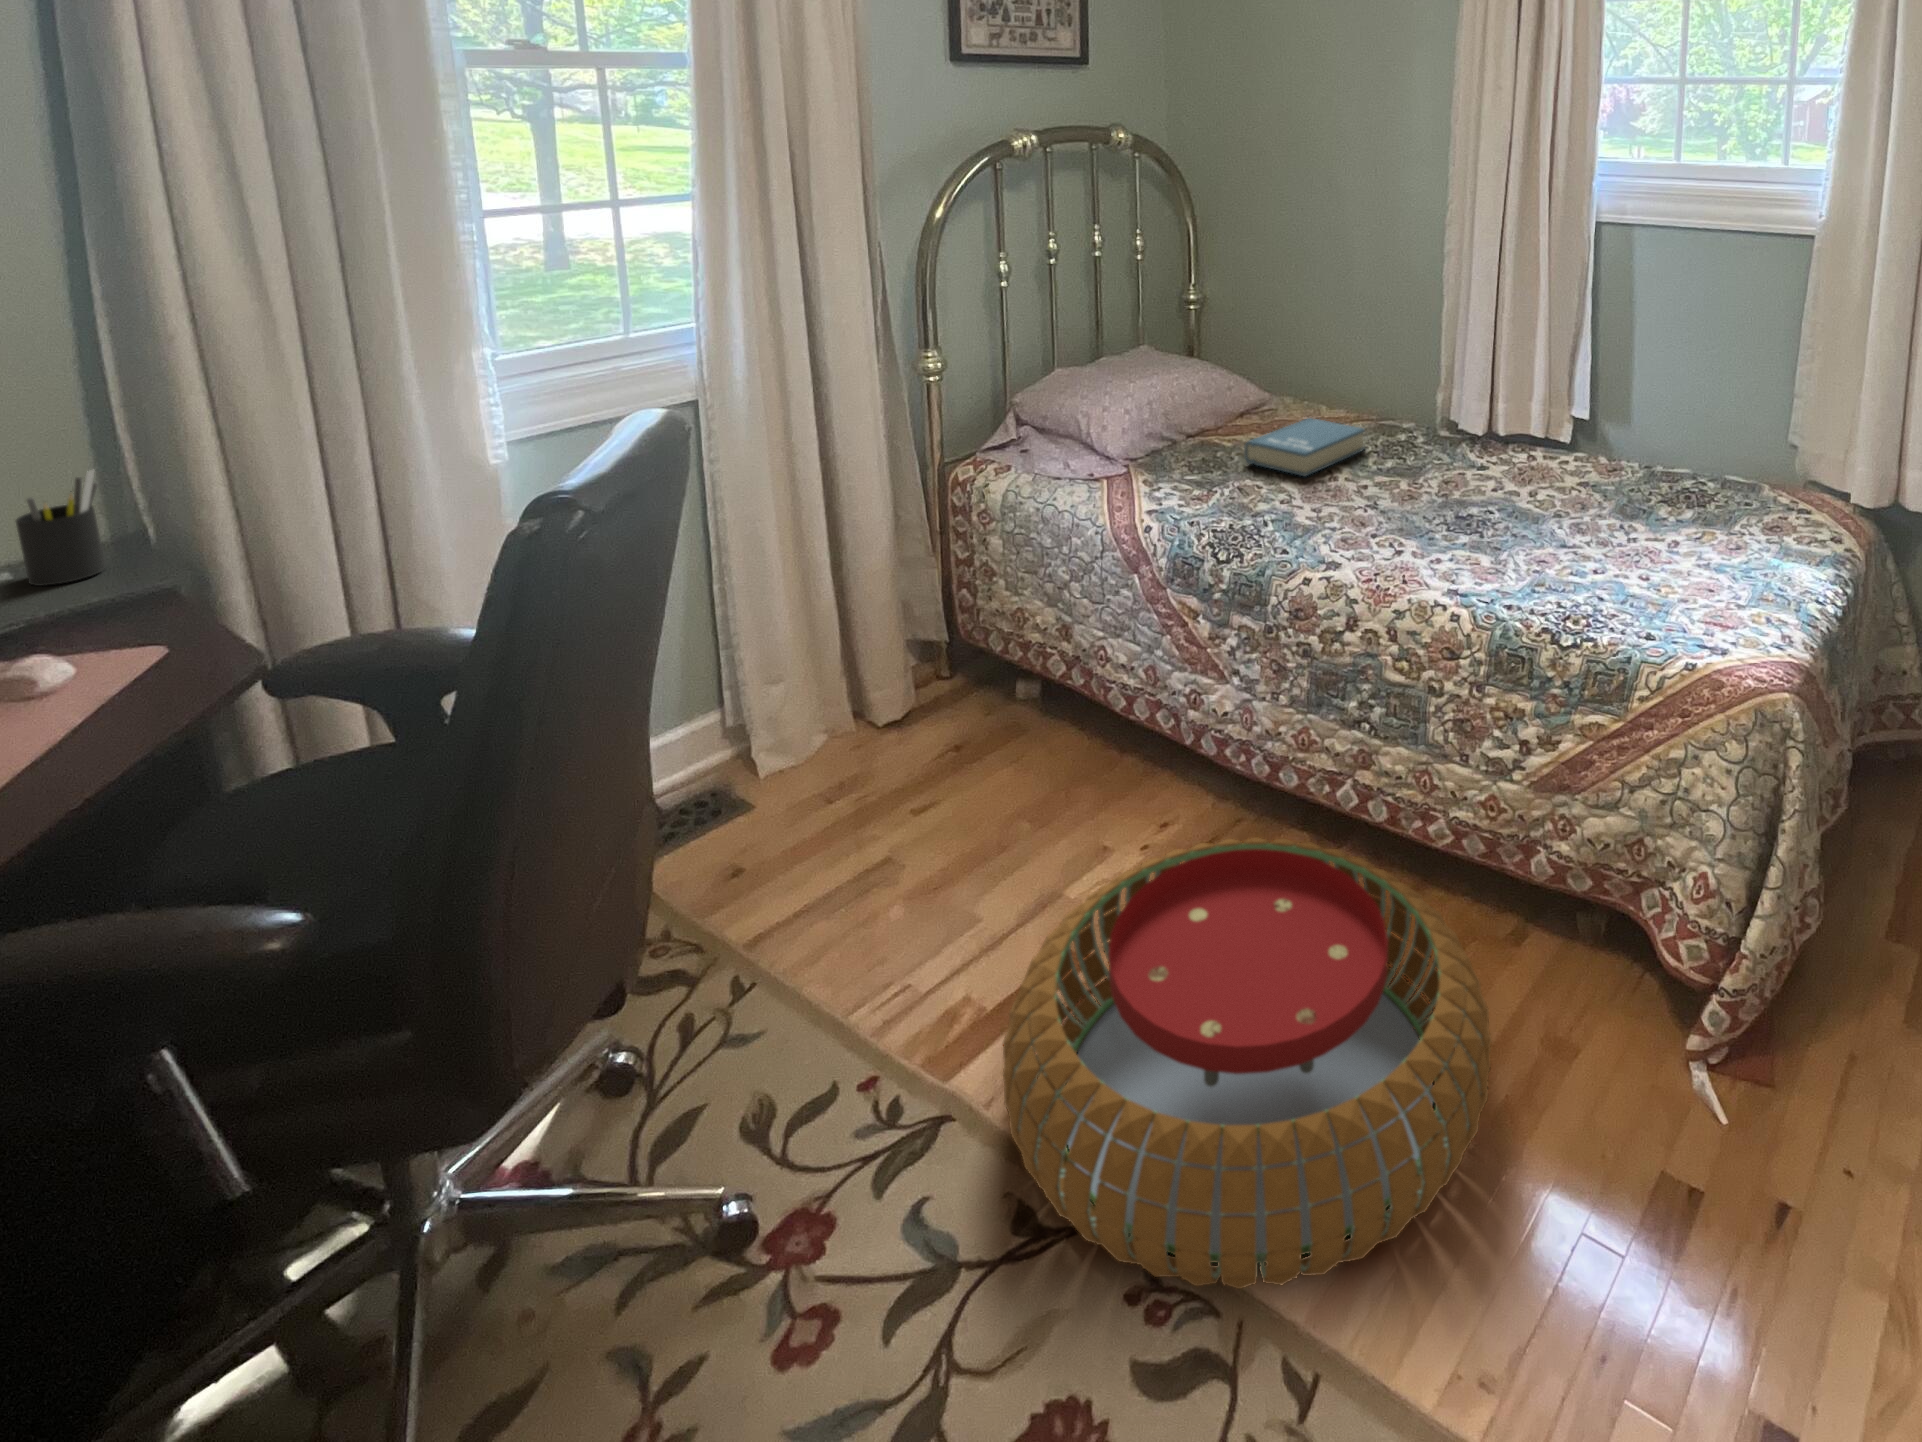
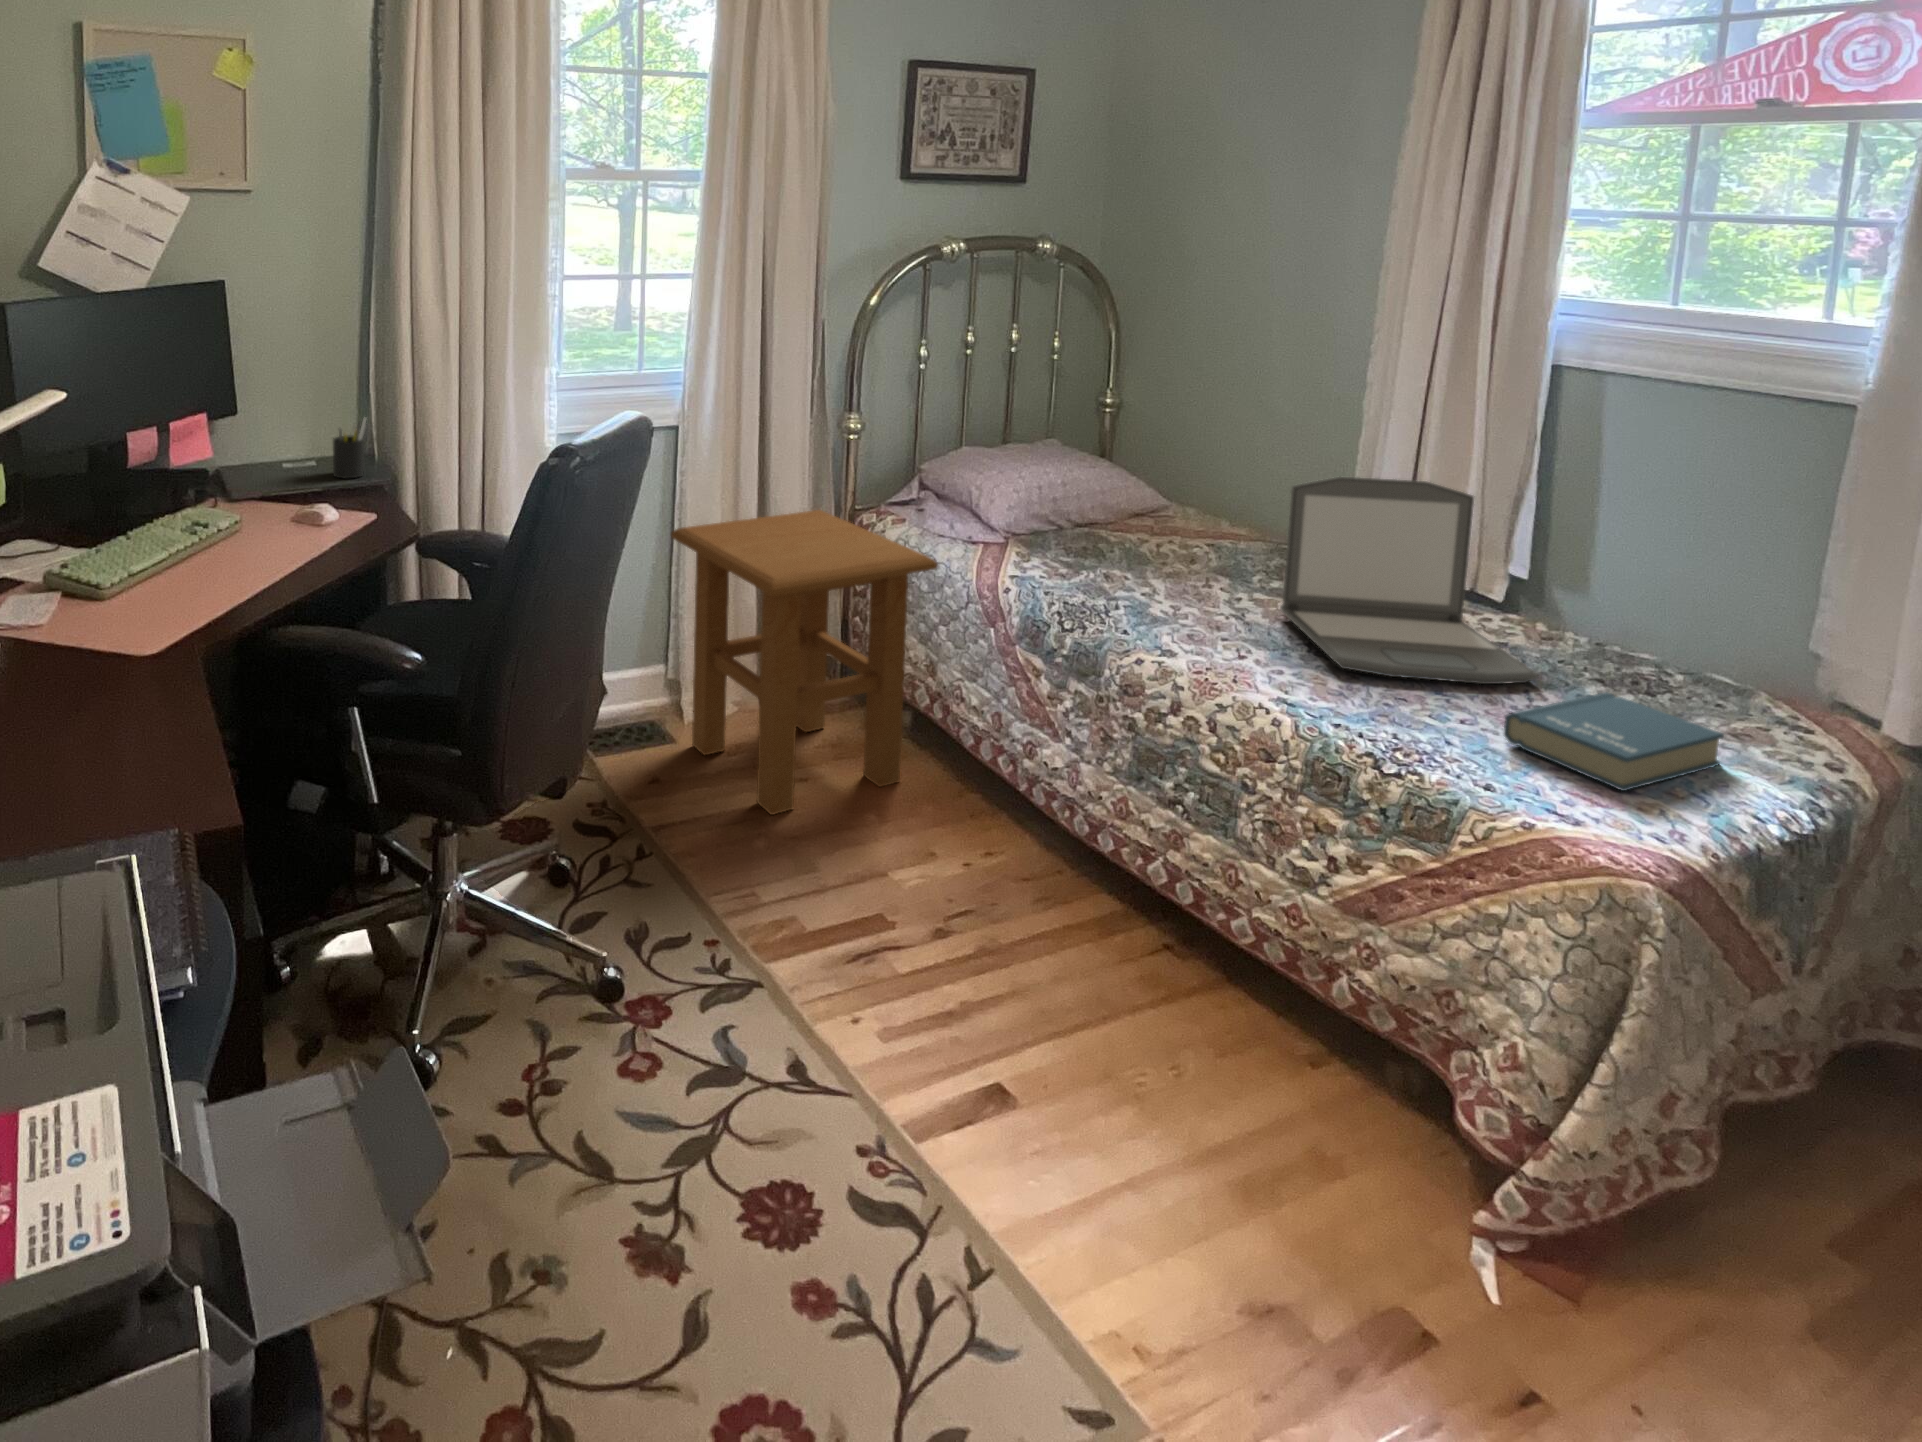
laptop: none [1413,346,1628,543] -> present [1280,477,1538,684]
book: present [1245,418,1365,476] -> present [1504,692,1723,791]
side table: none [708,471,1068,870] -> present [671,510,938,815]
pouf: present [1003,837,1492,1289] -> none [797,853,1236,1211]

